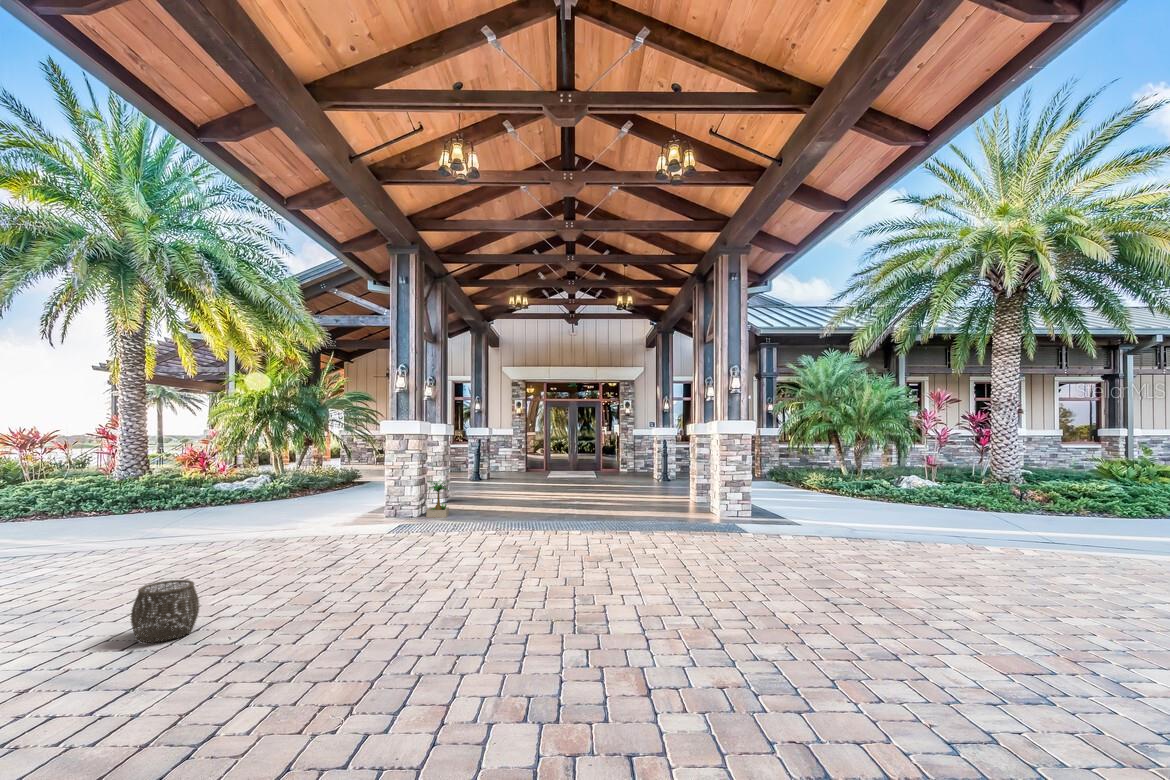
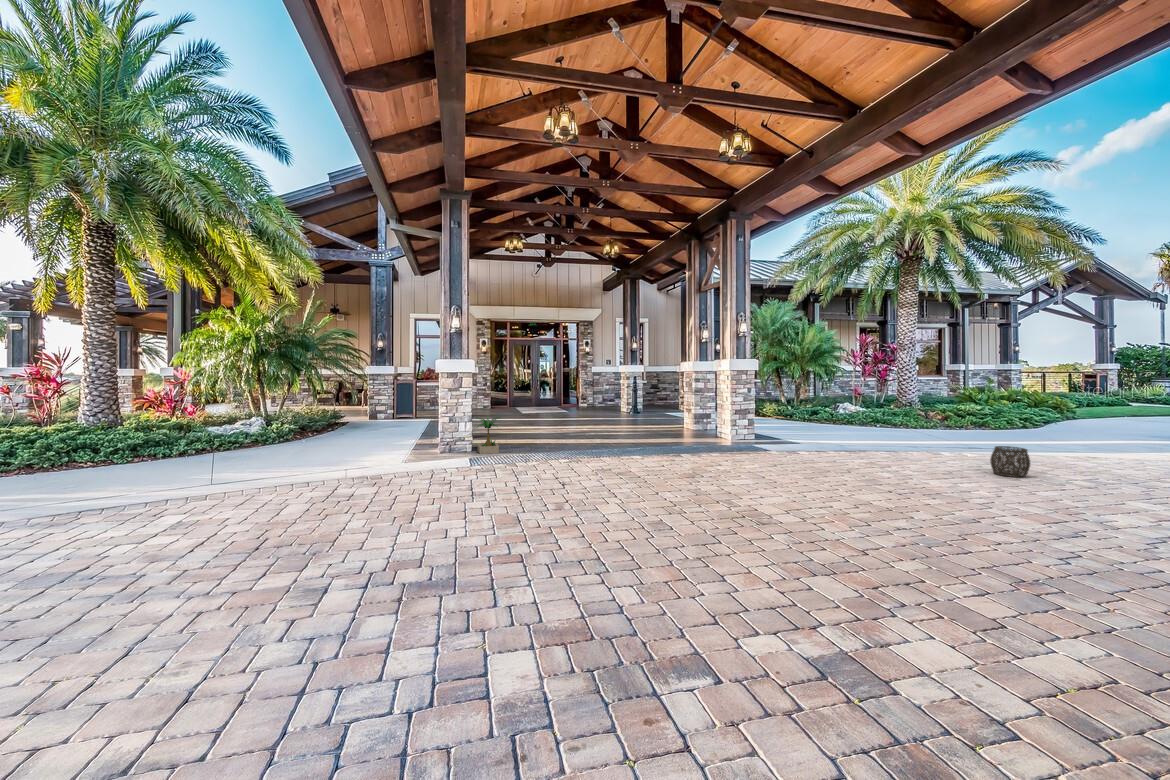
woven basket: present [131,580,199,643] -> present [990,446,1030,477]

